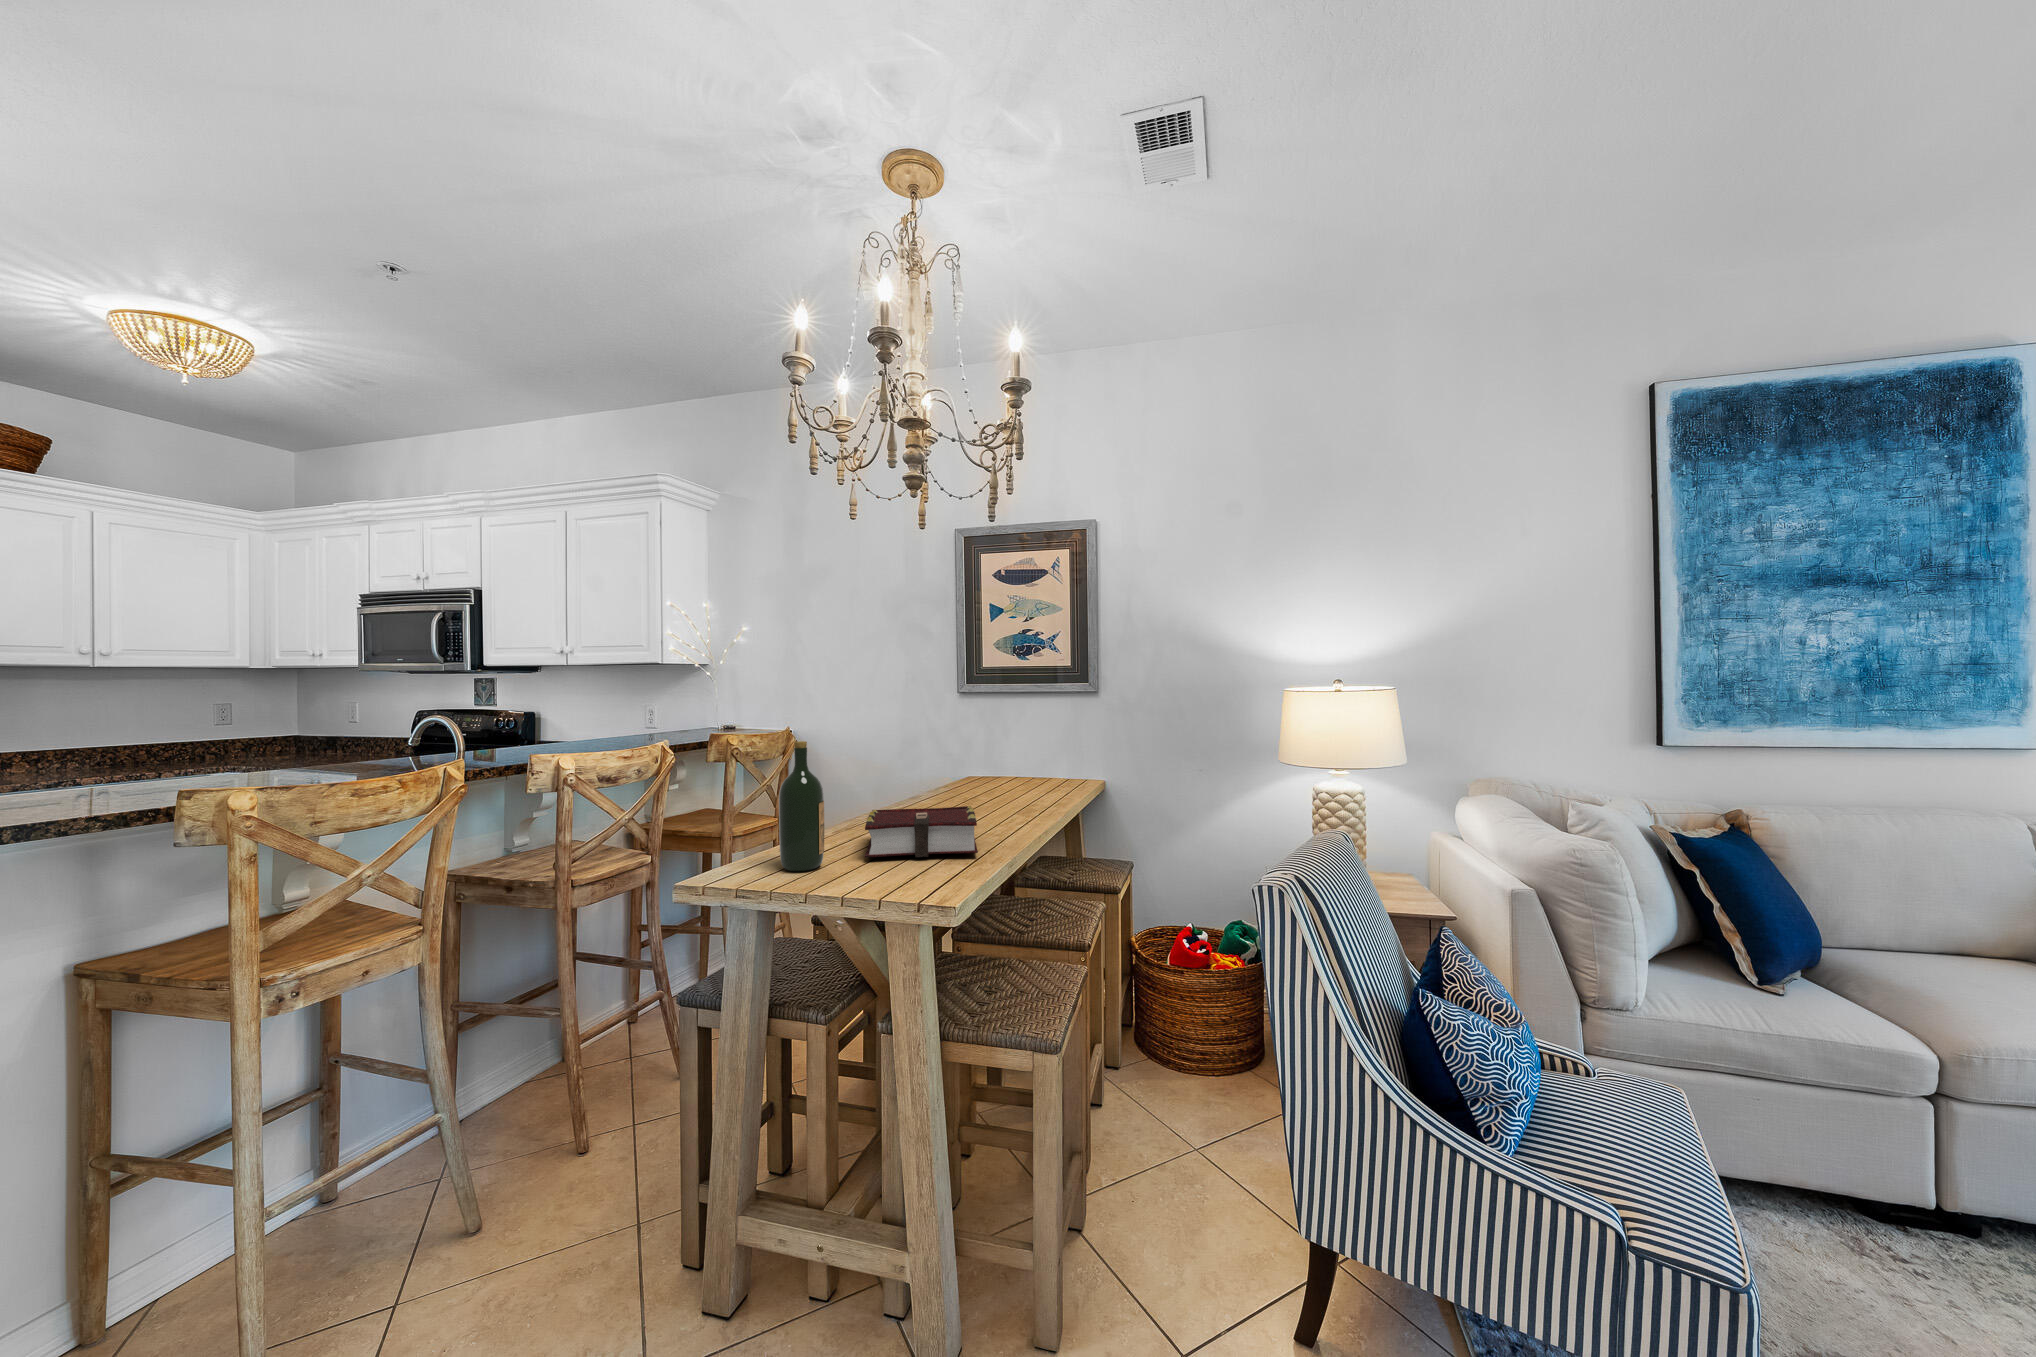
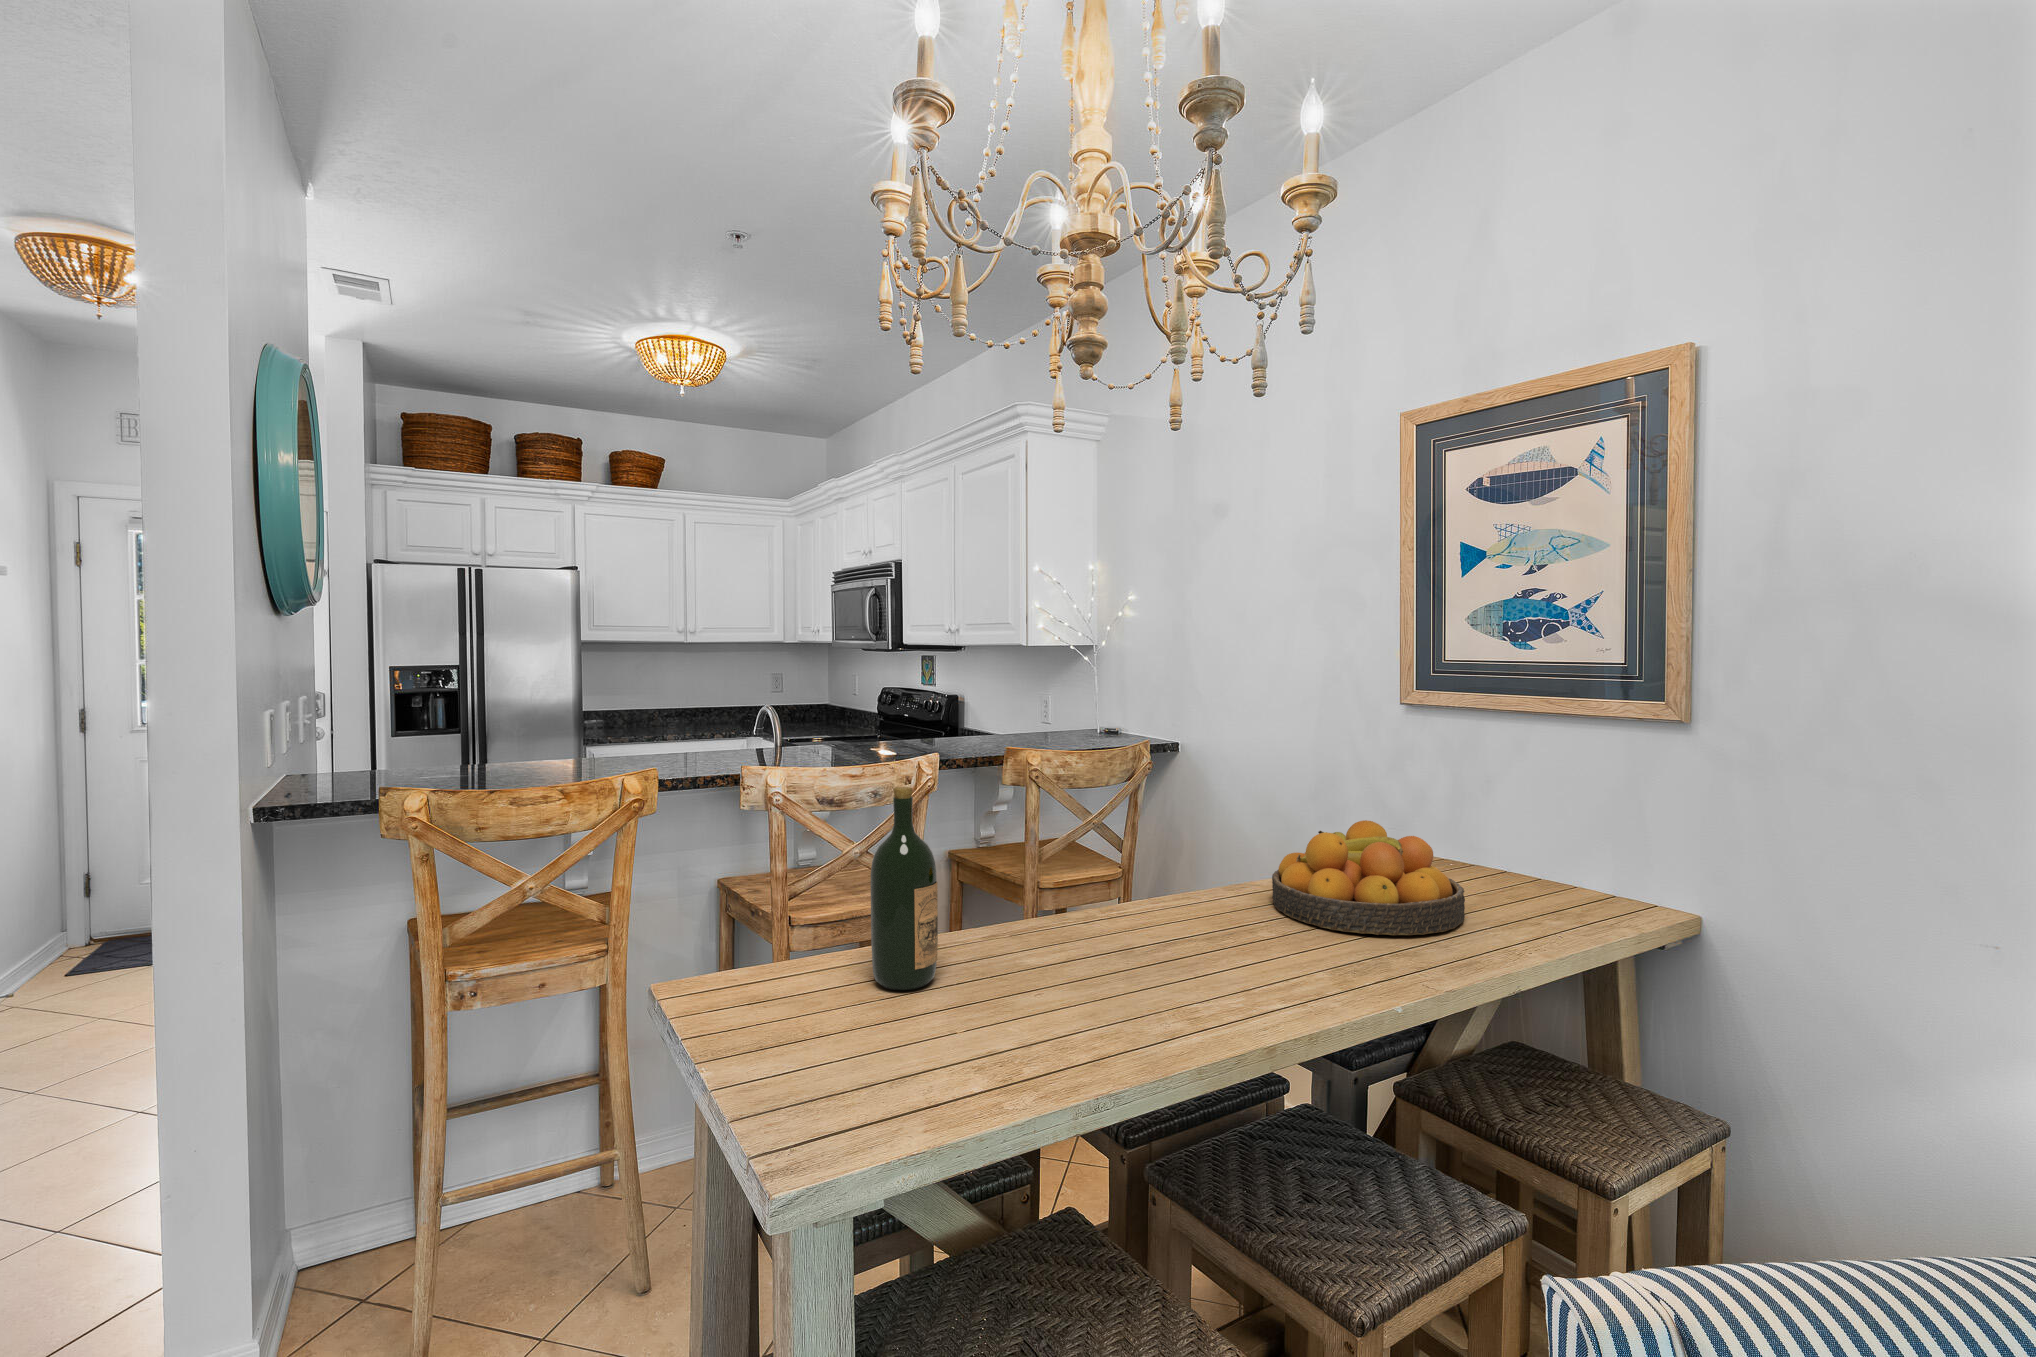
fruit bowl: none [931,754,1030,810] -> present [1272,820,1465,935]
book: present [865,806,978,858] -> none [991,905,1230,1031]

